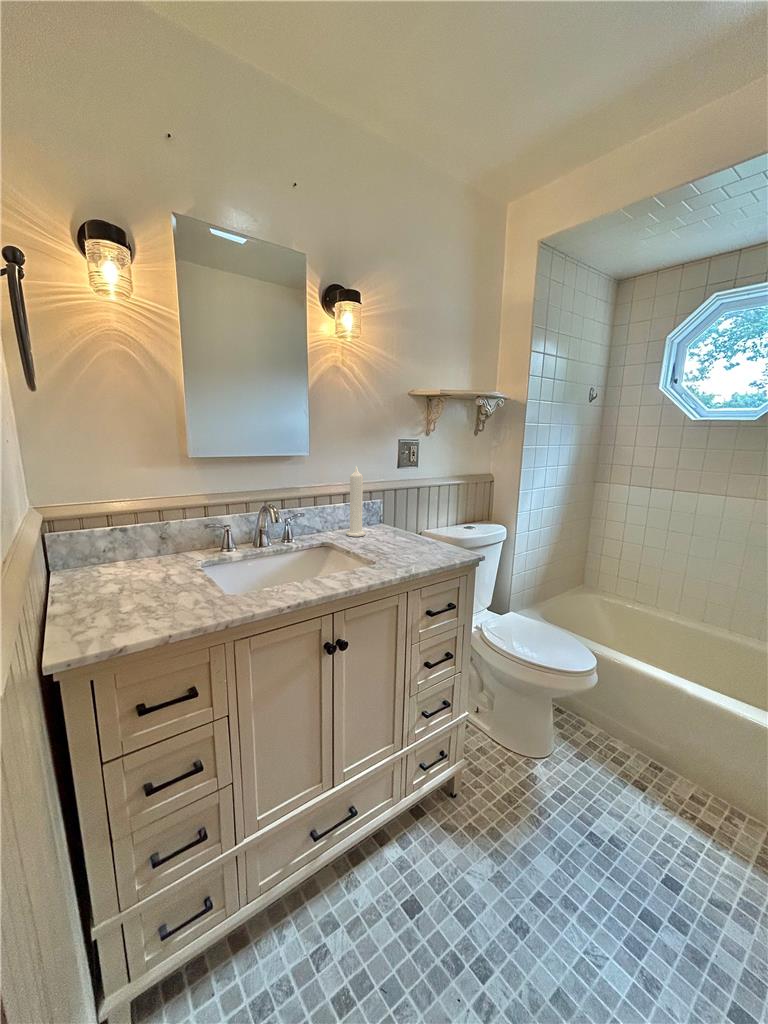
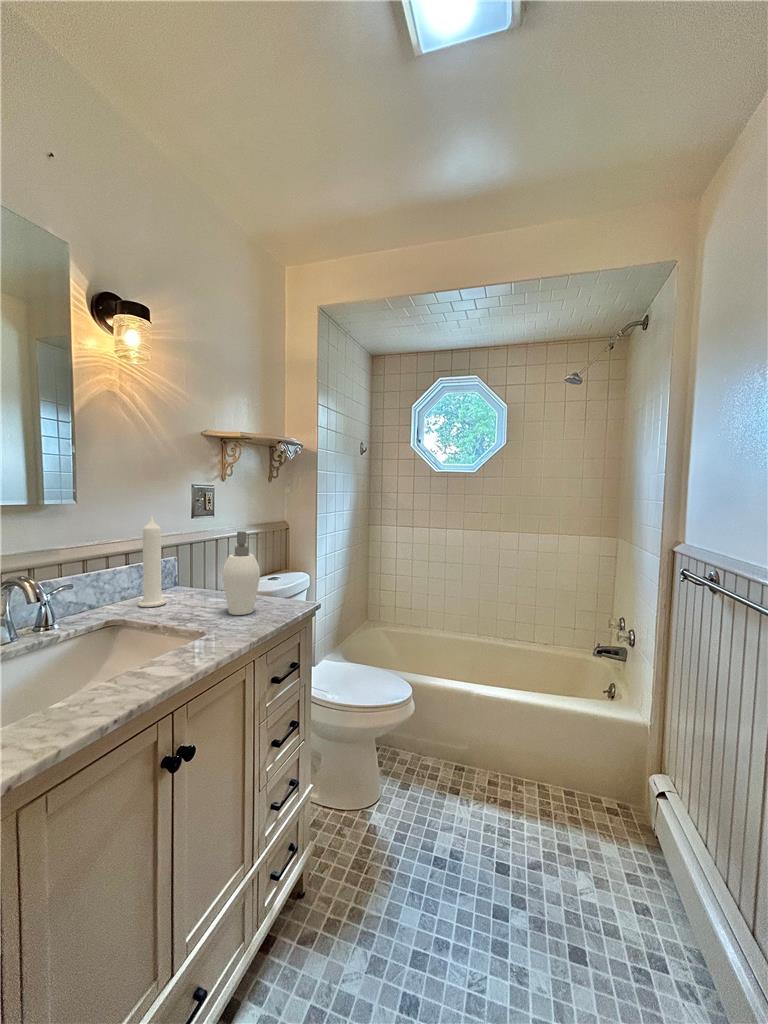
soap dispenser: none [399,483,436,554] -> present [222,531,269,615]

